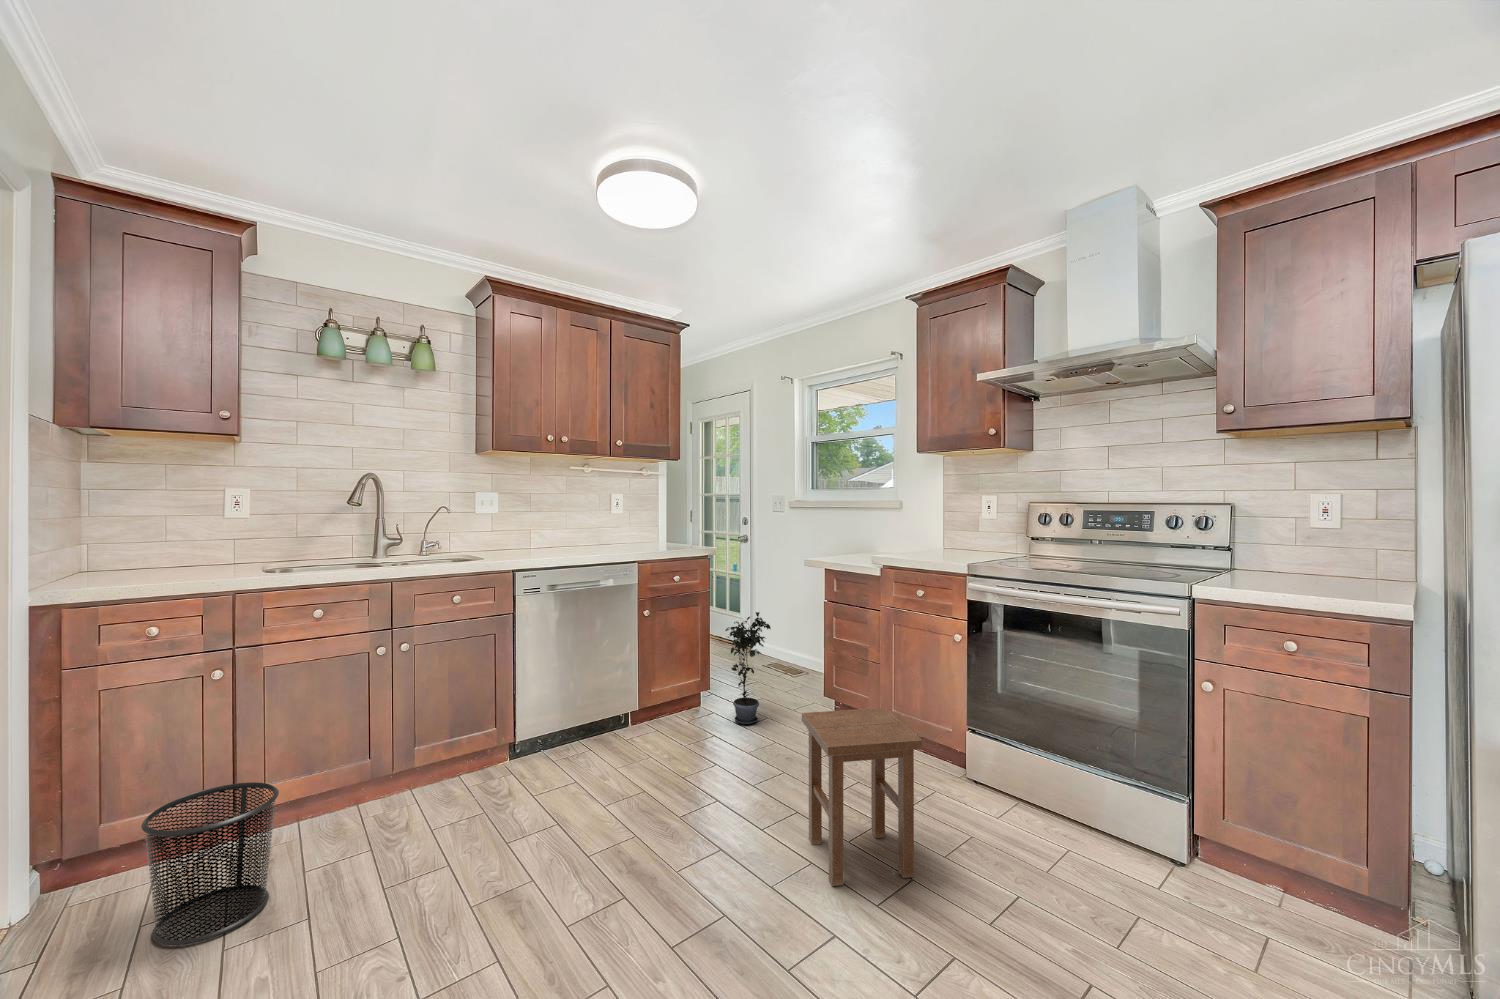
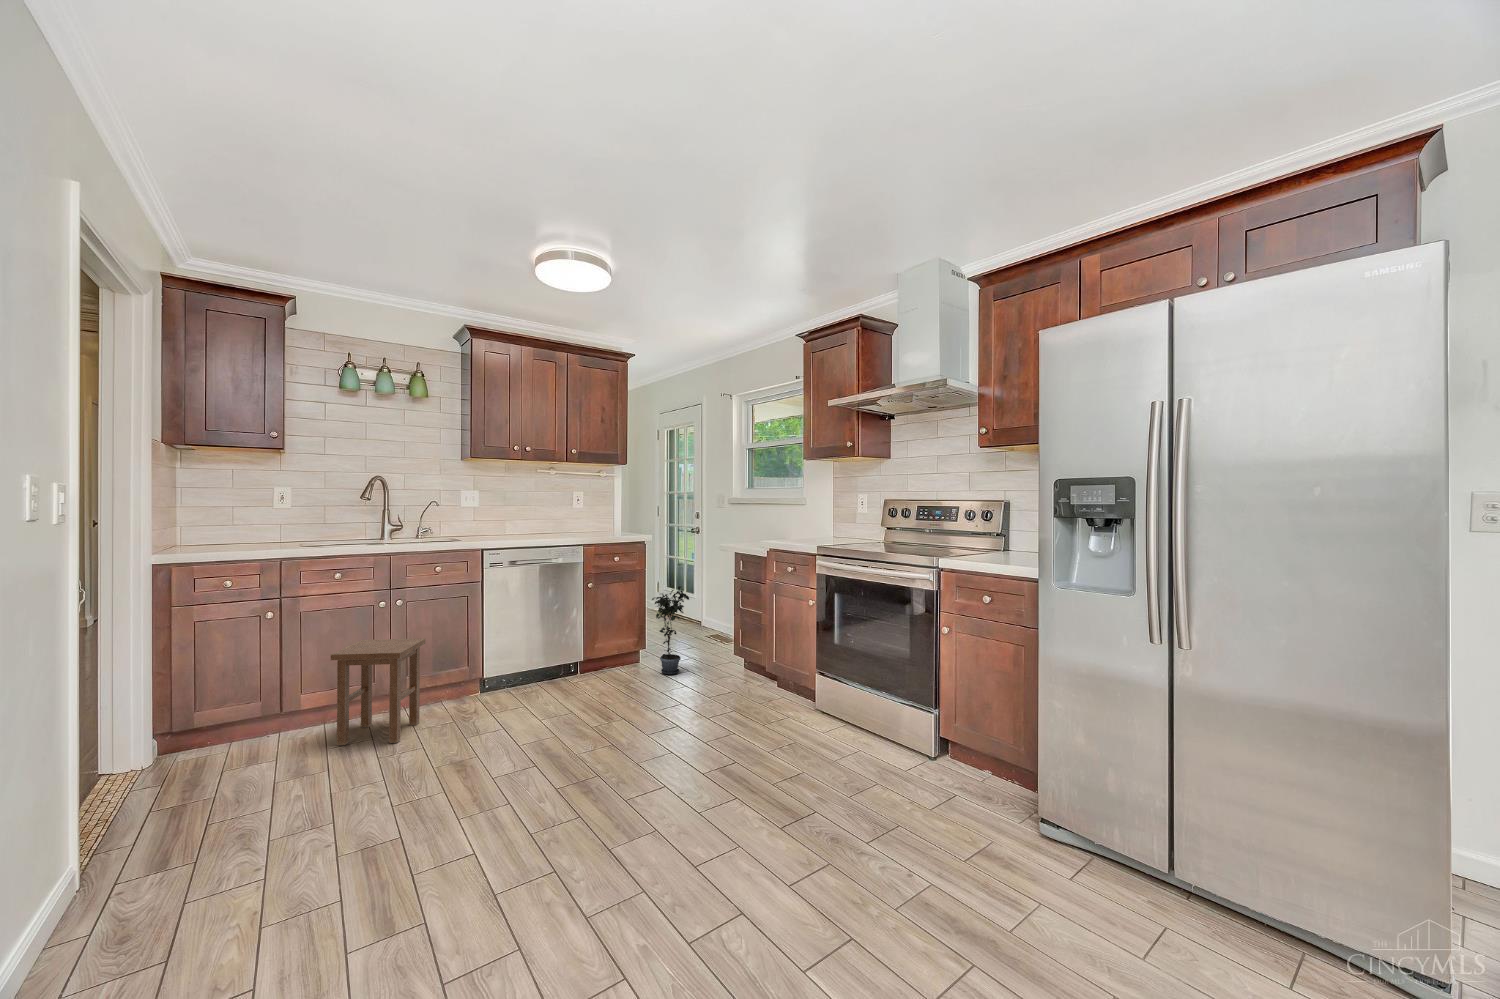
stool: present [802,708,922,886] -> present [331,638,425,745]
waste bin: present [141,782,279,945] -> none [225,685,310,778]

